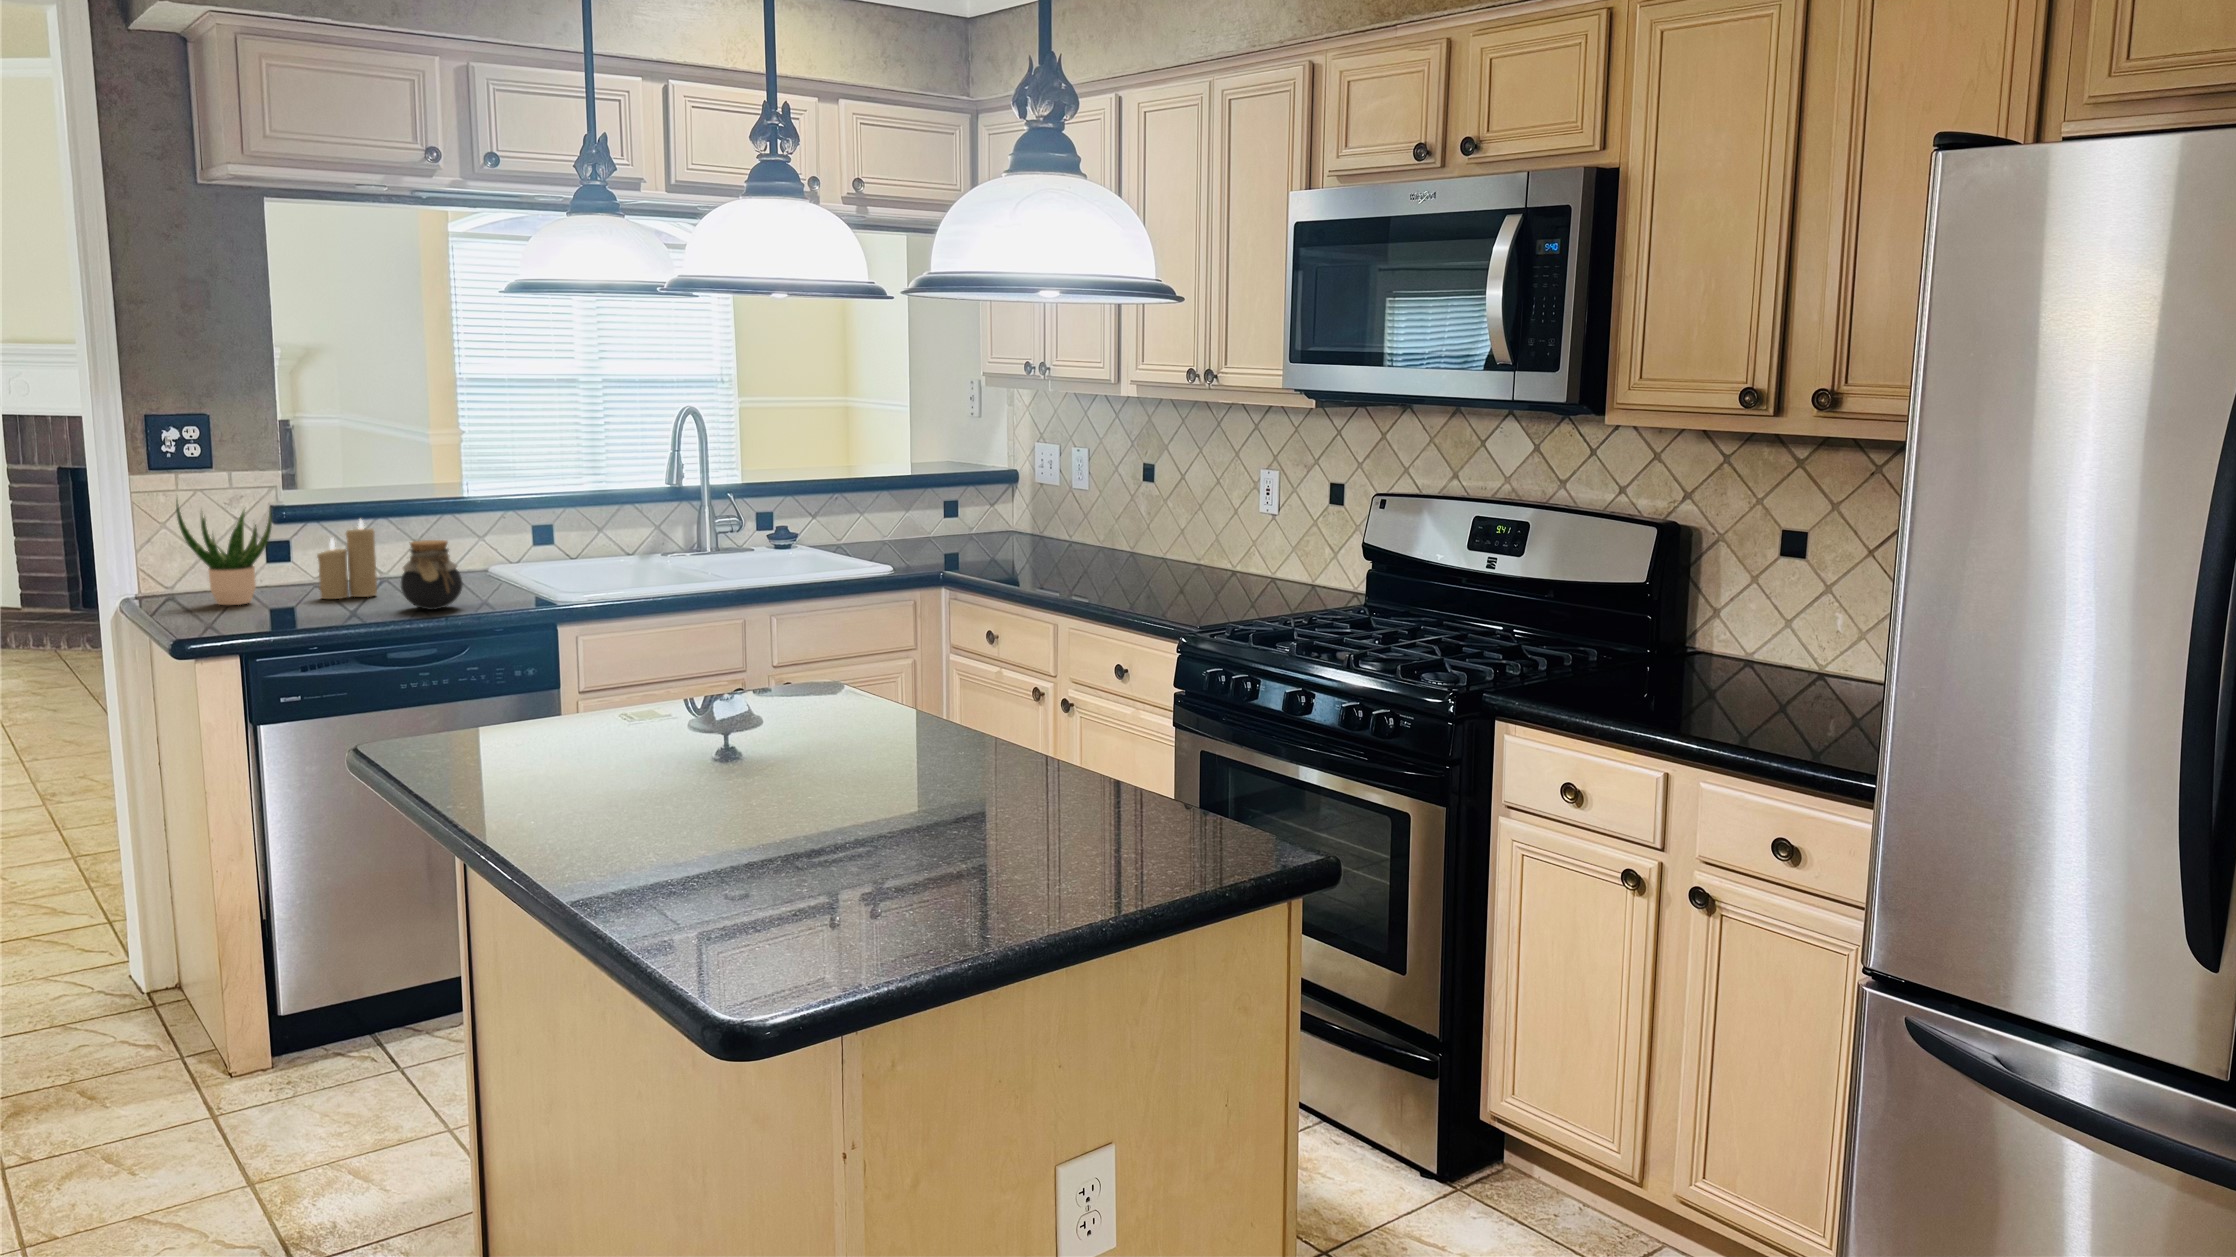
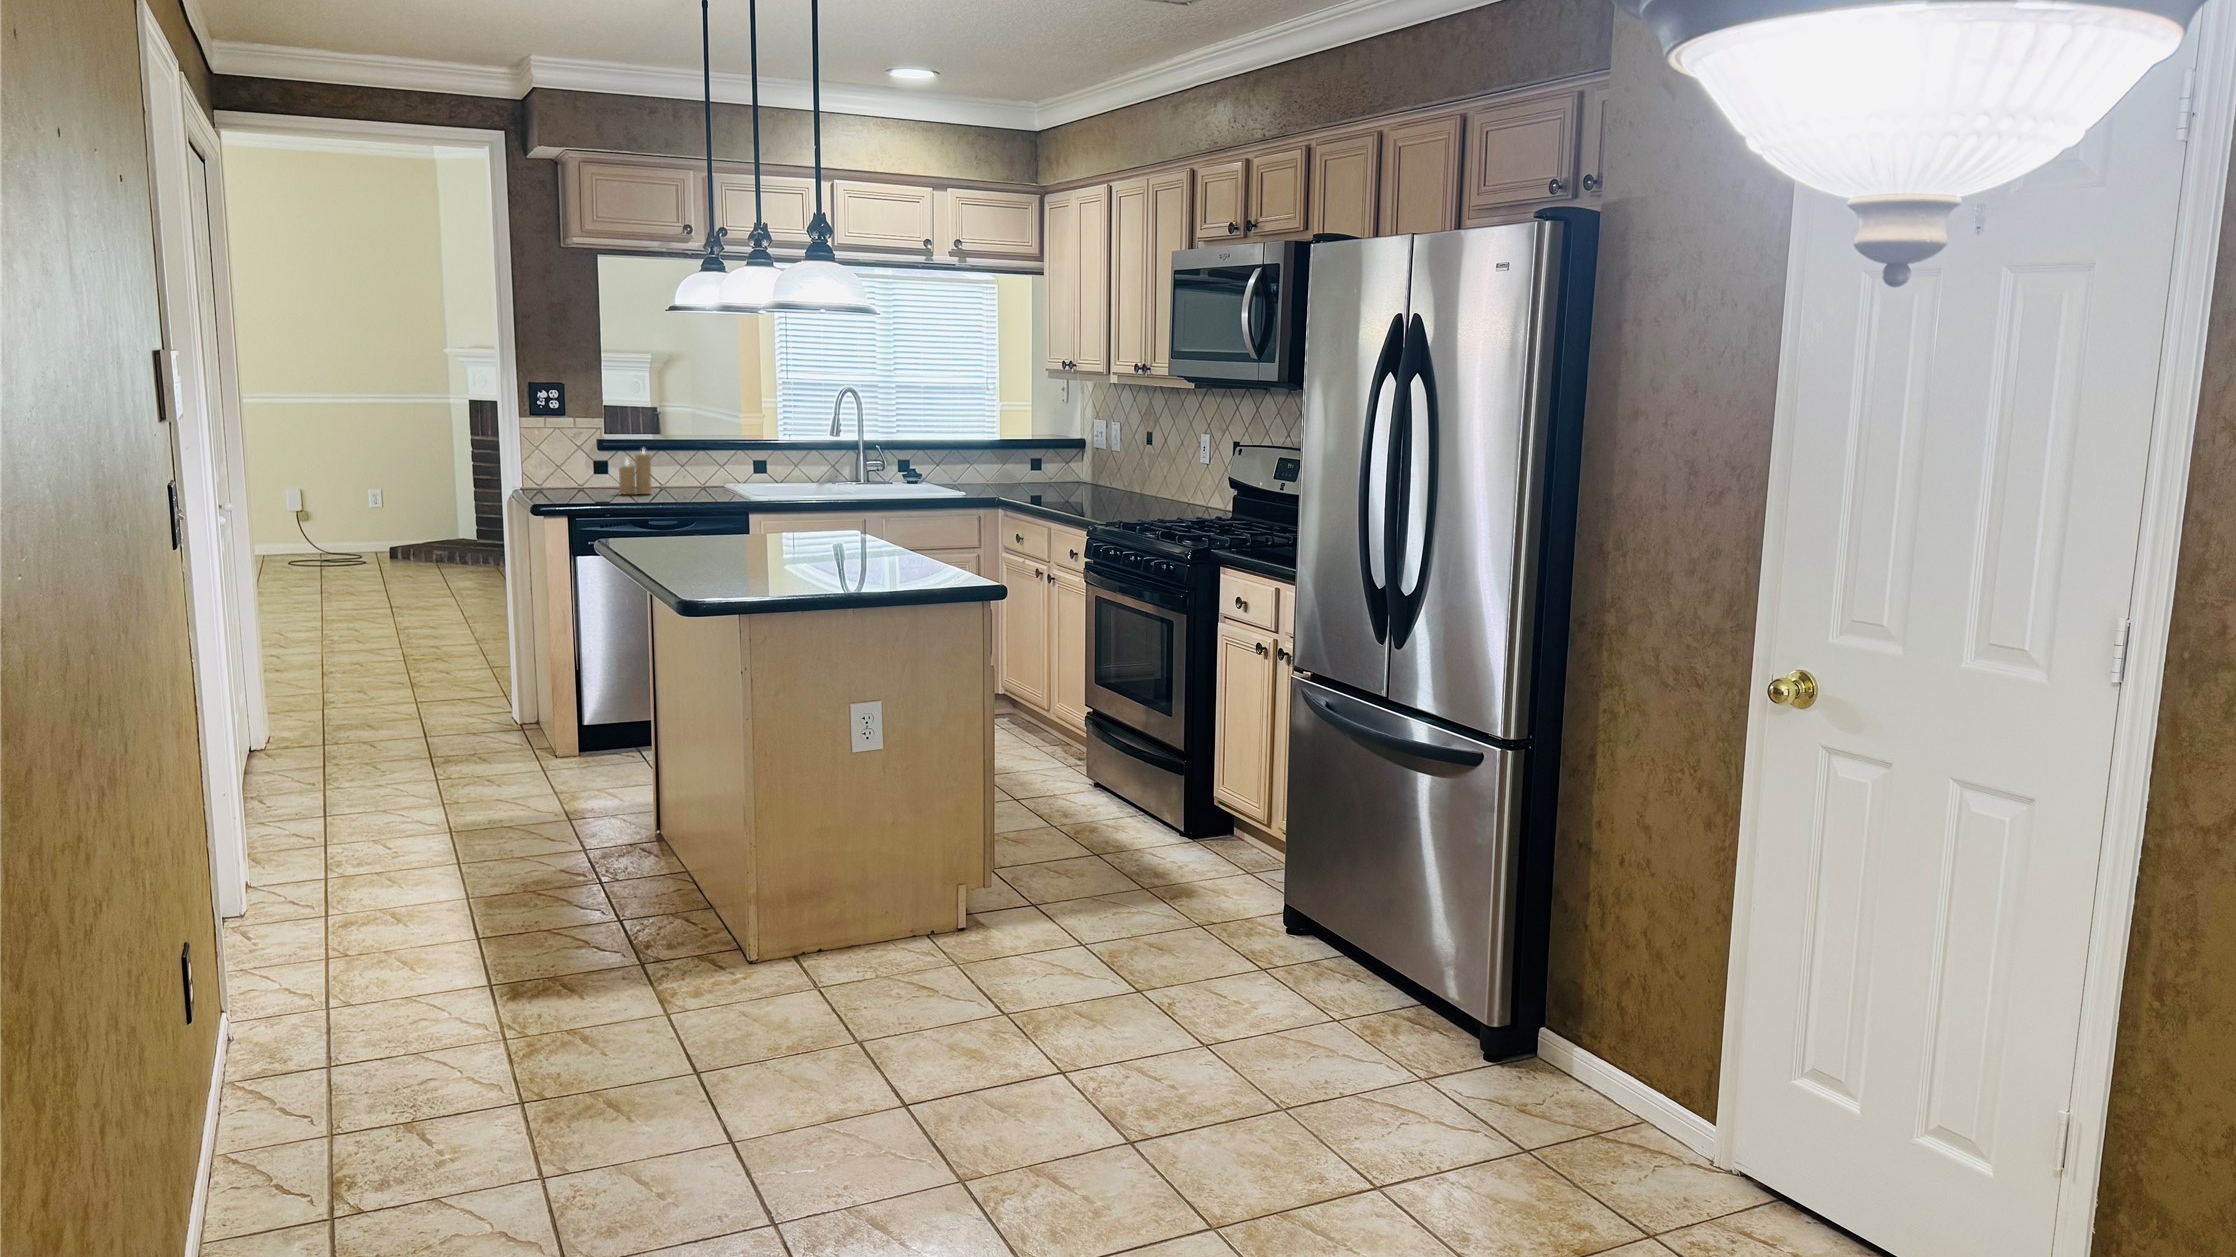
potted plant: present [176,501,272,605] -> none [543,429,594,494]
jar: present [401,540,463,610] -> none [660,460,695,500]

